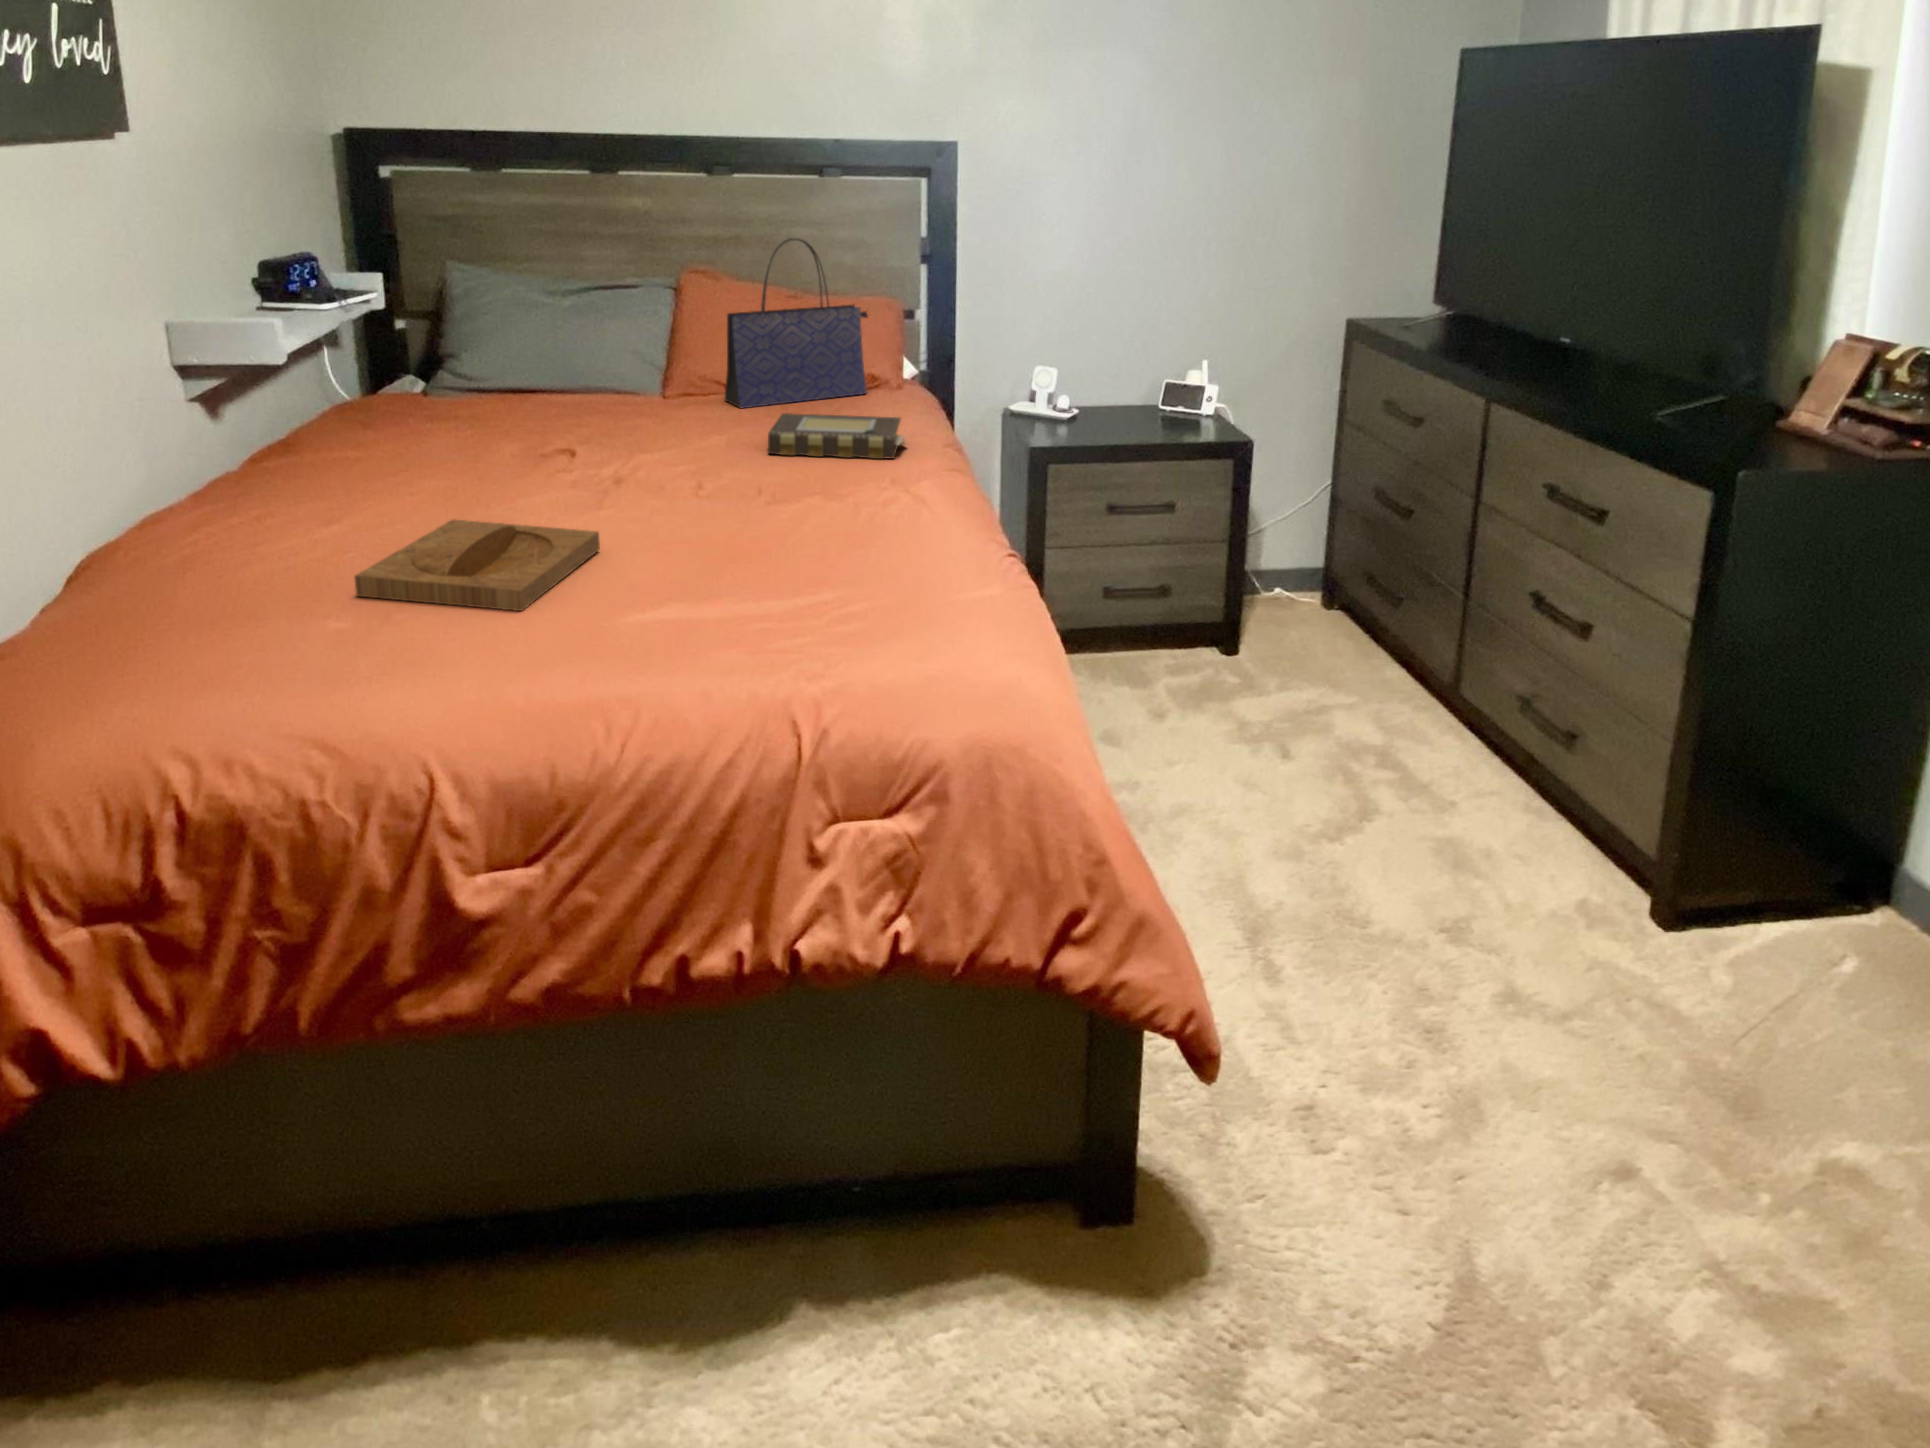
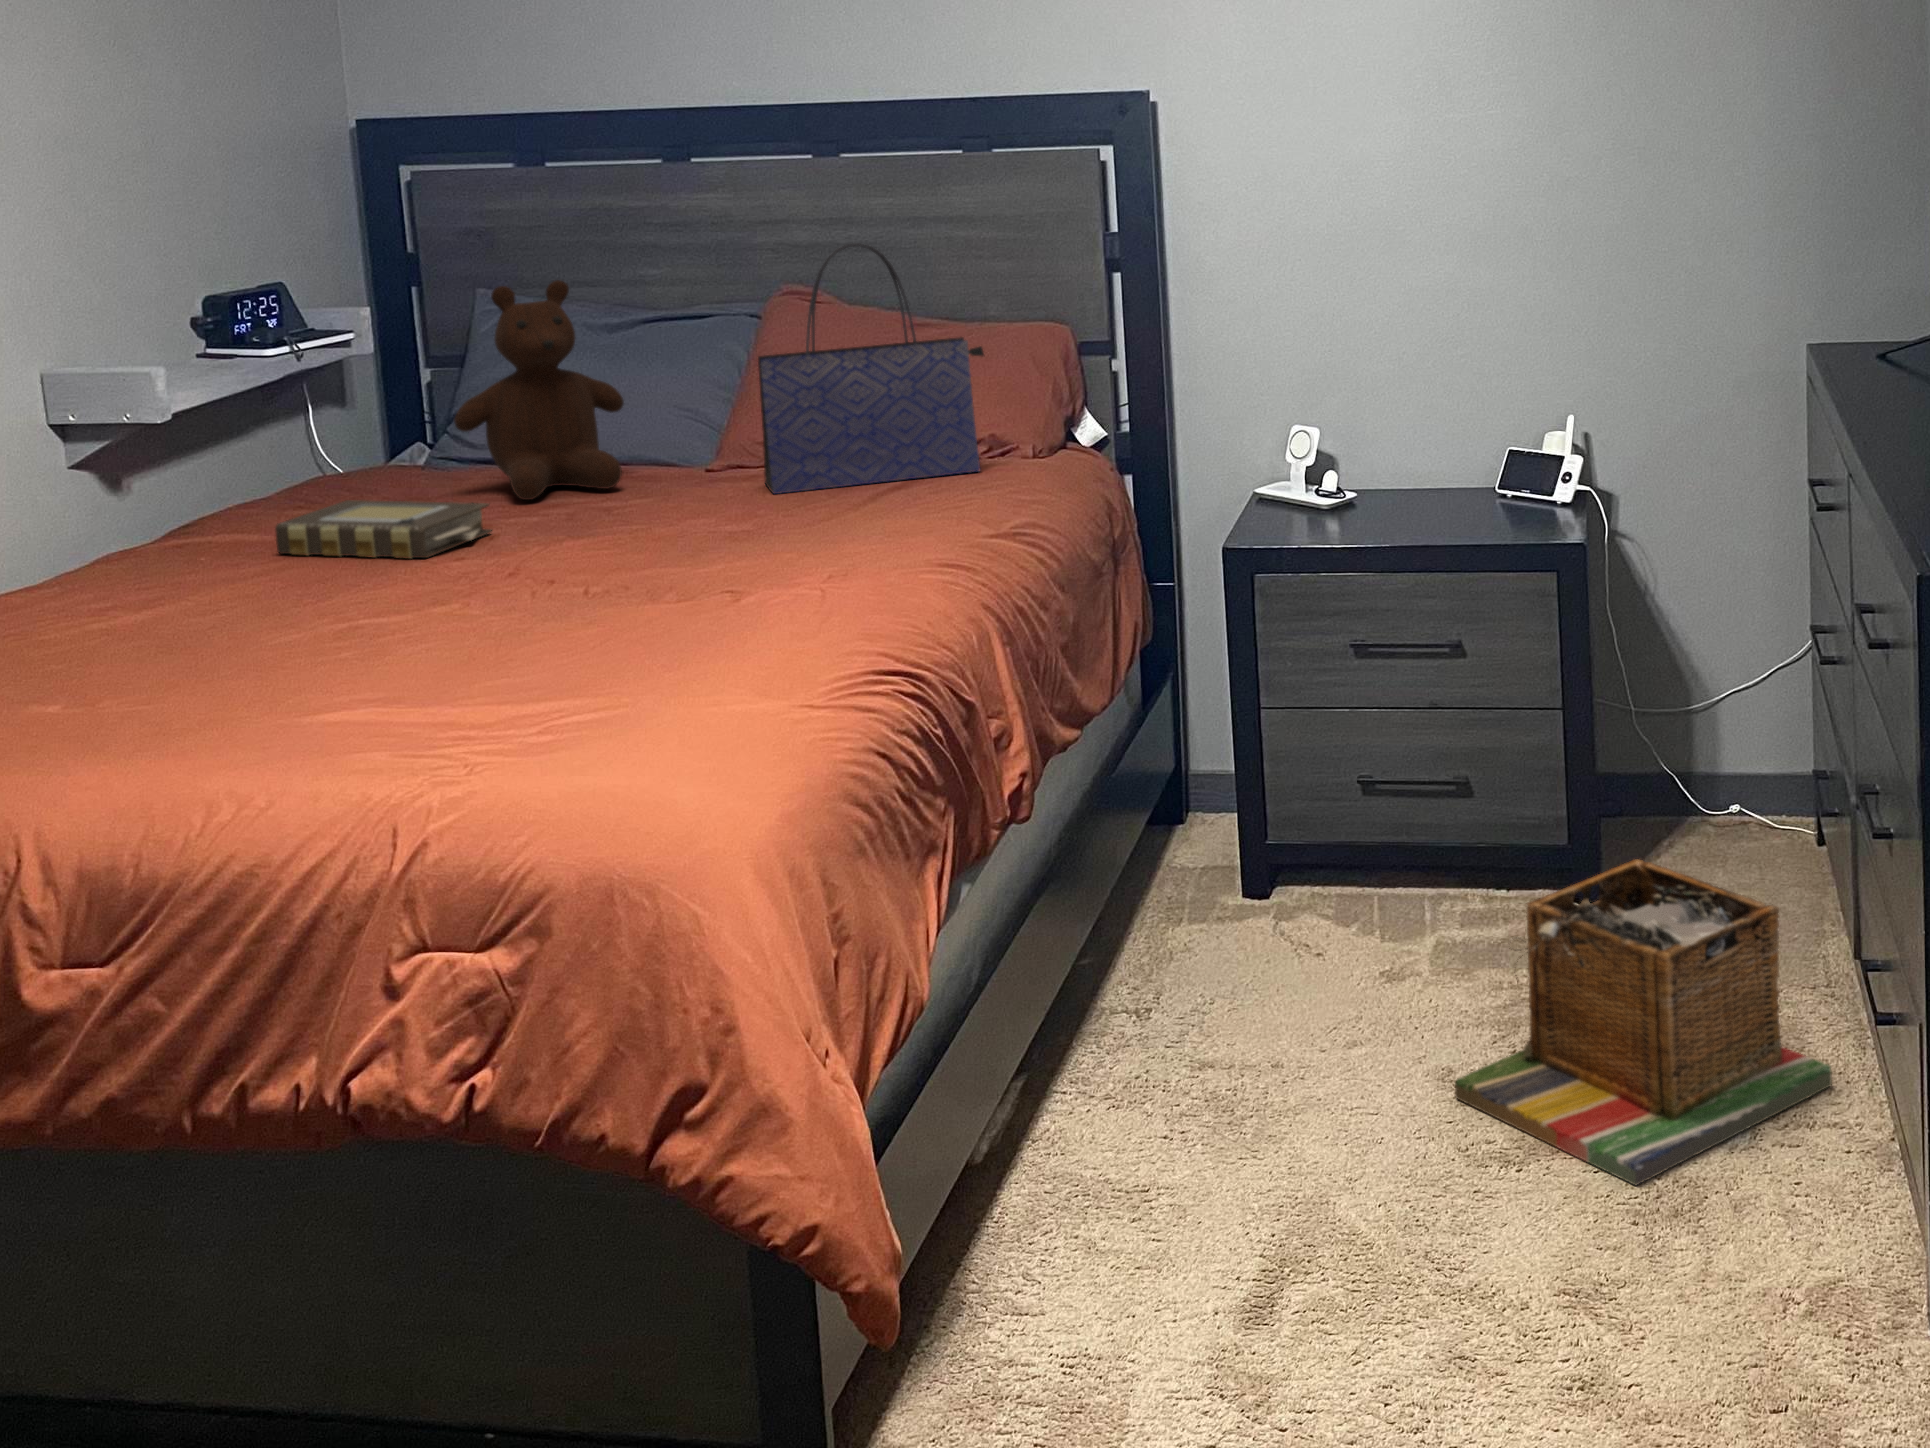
teddy bear: none [495,253,622,410] -> present [454,280,624,500]
book: present [768,413,906,459] -> present [275,500,492,559]
tray: present [355,519,600,611] -> none [70,619,382,715]
laundry basket: none [1256,640,1456,848] -> present [1455,859,1832,1185]

